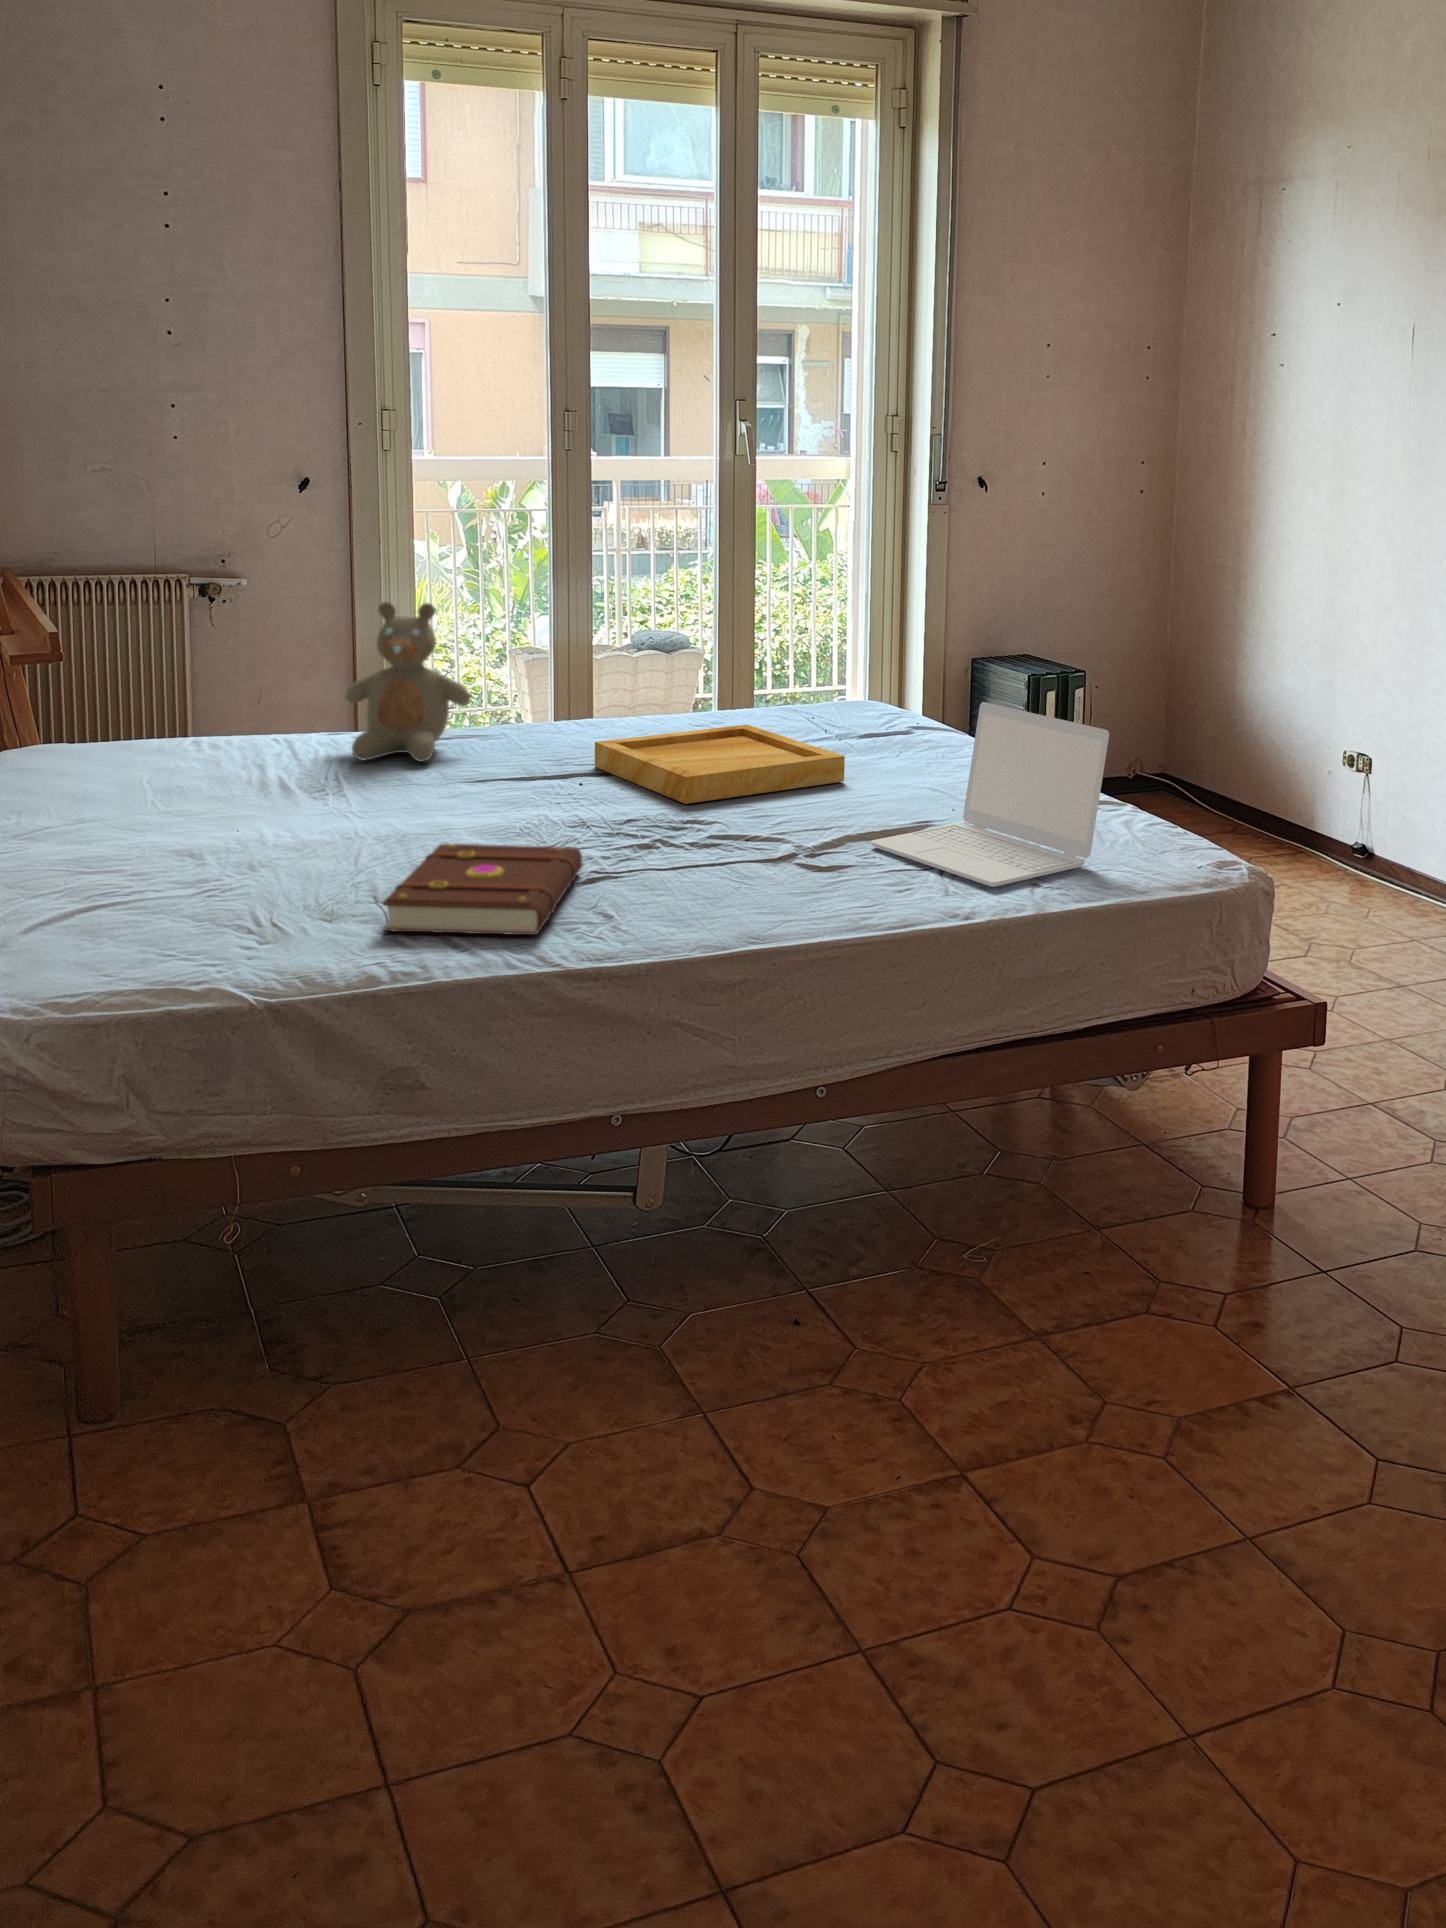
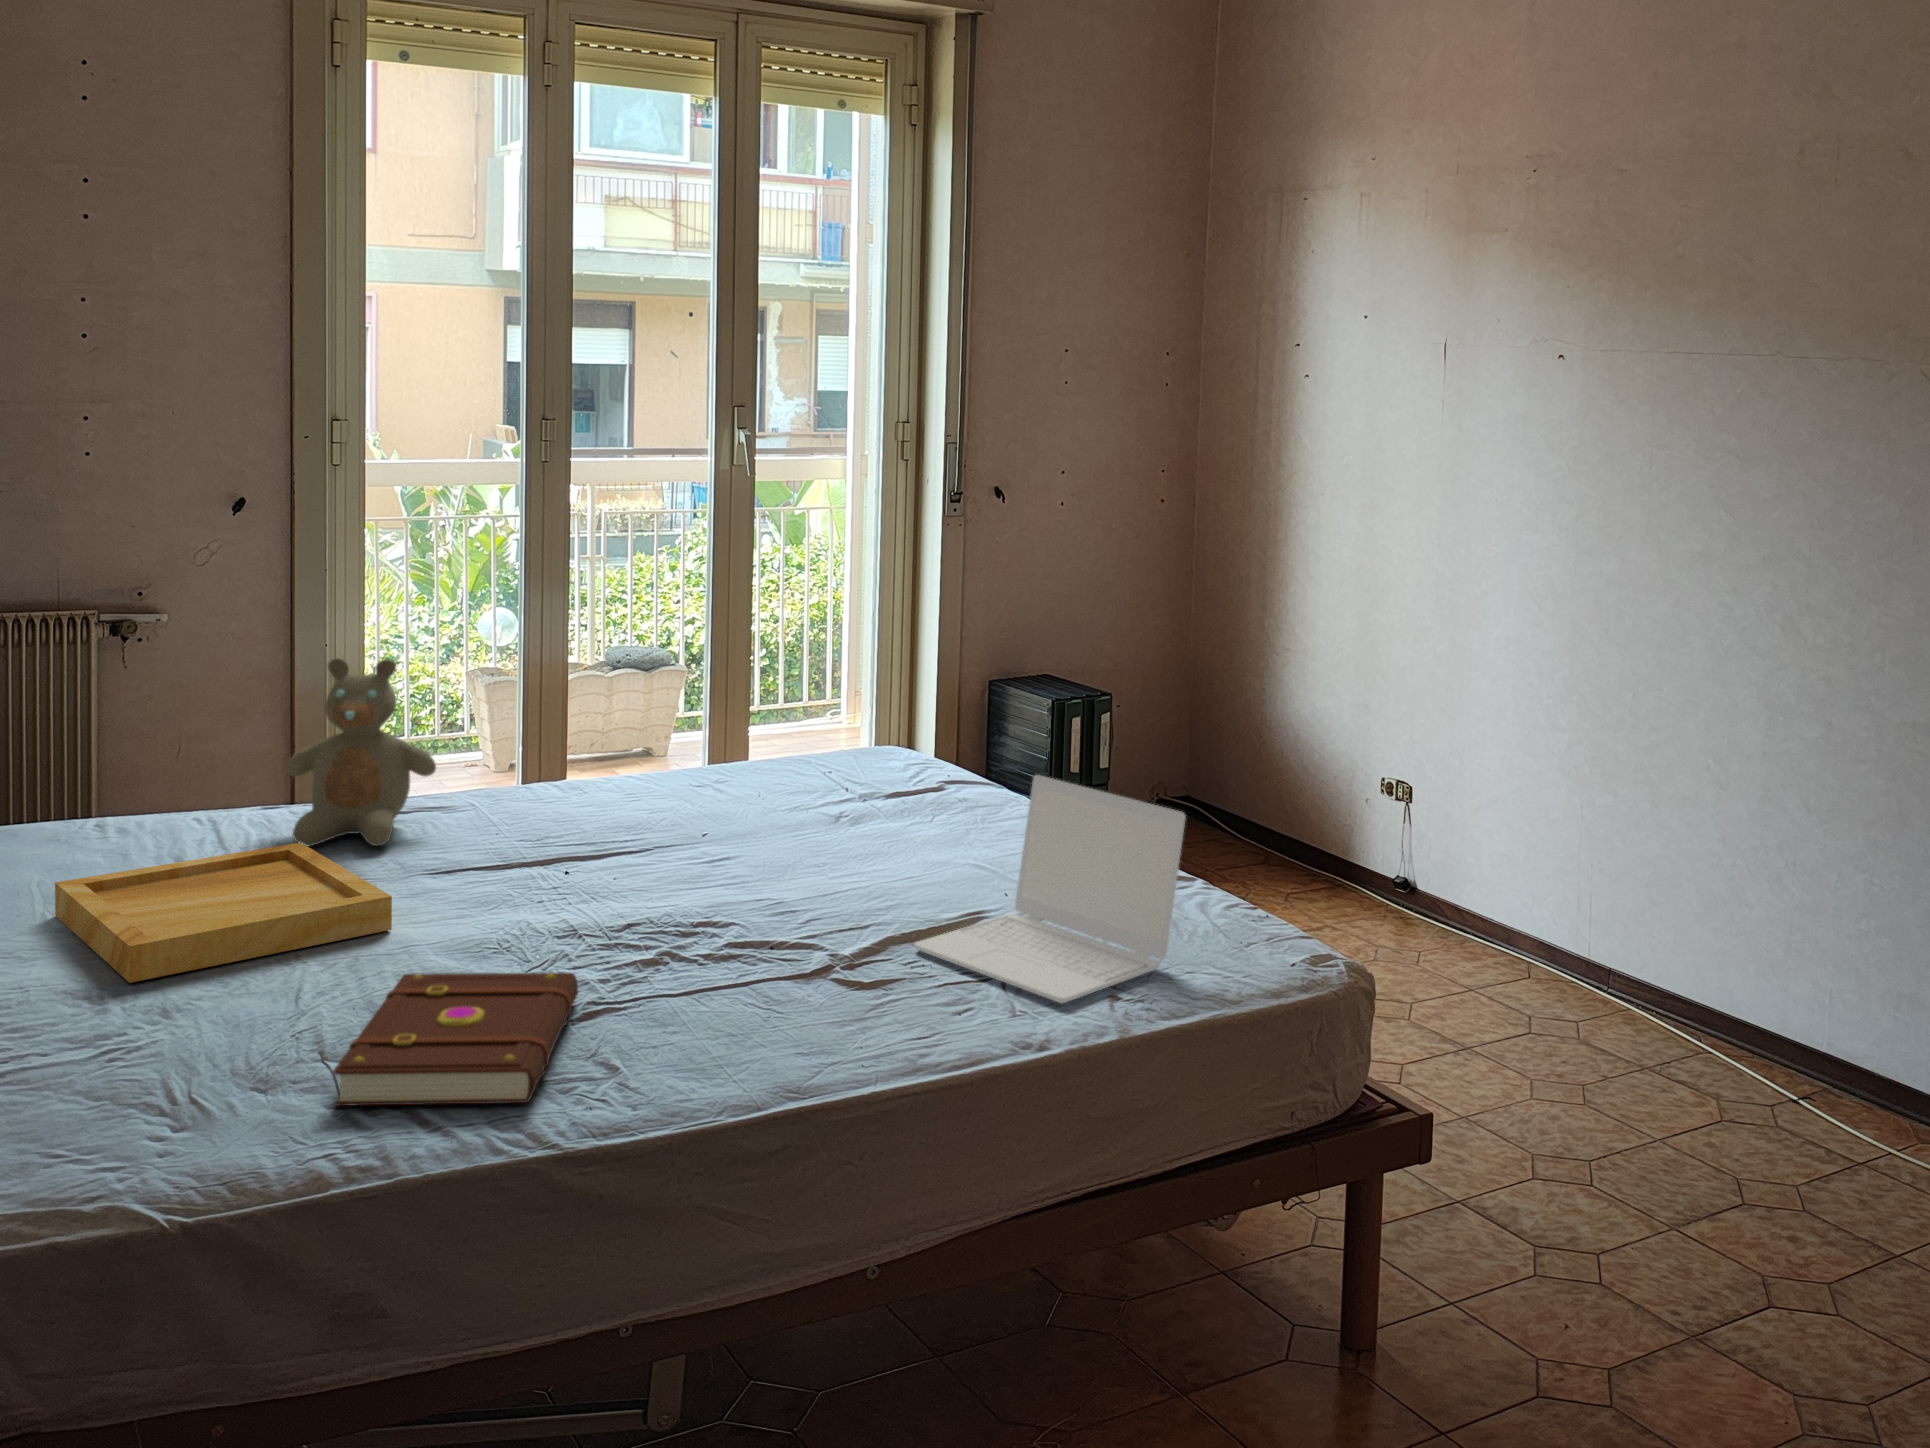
tray: present [595,725,845,804] -> present [55,842,392,983]

